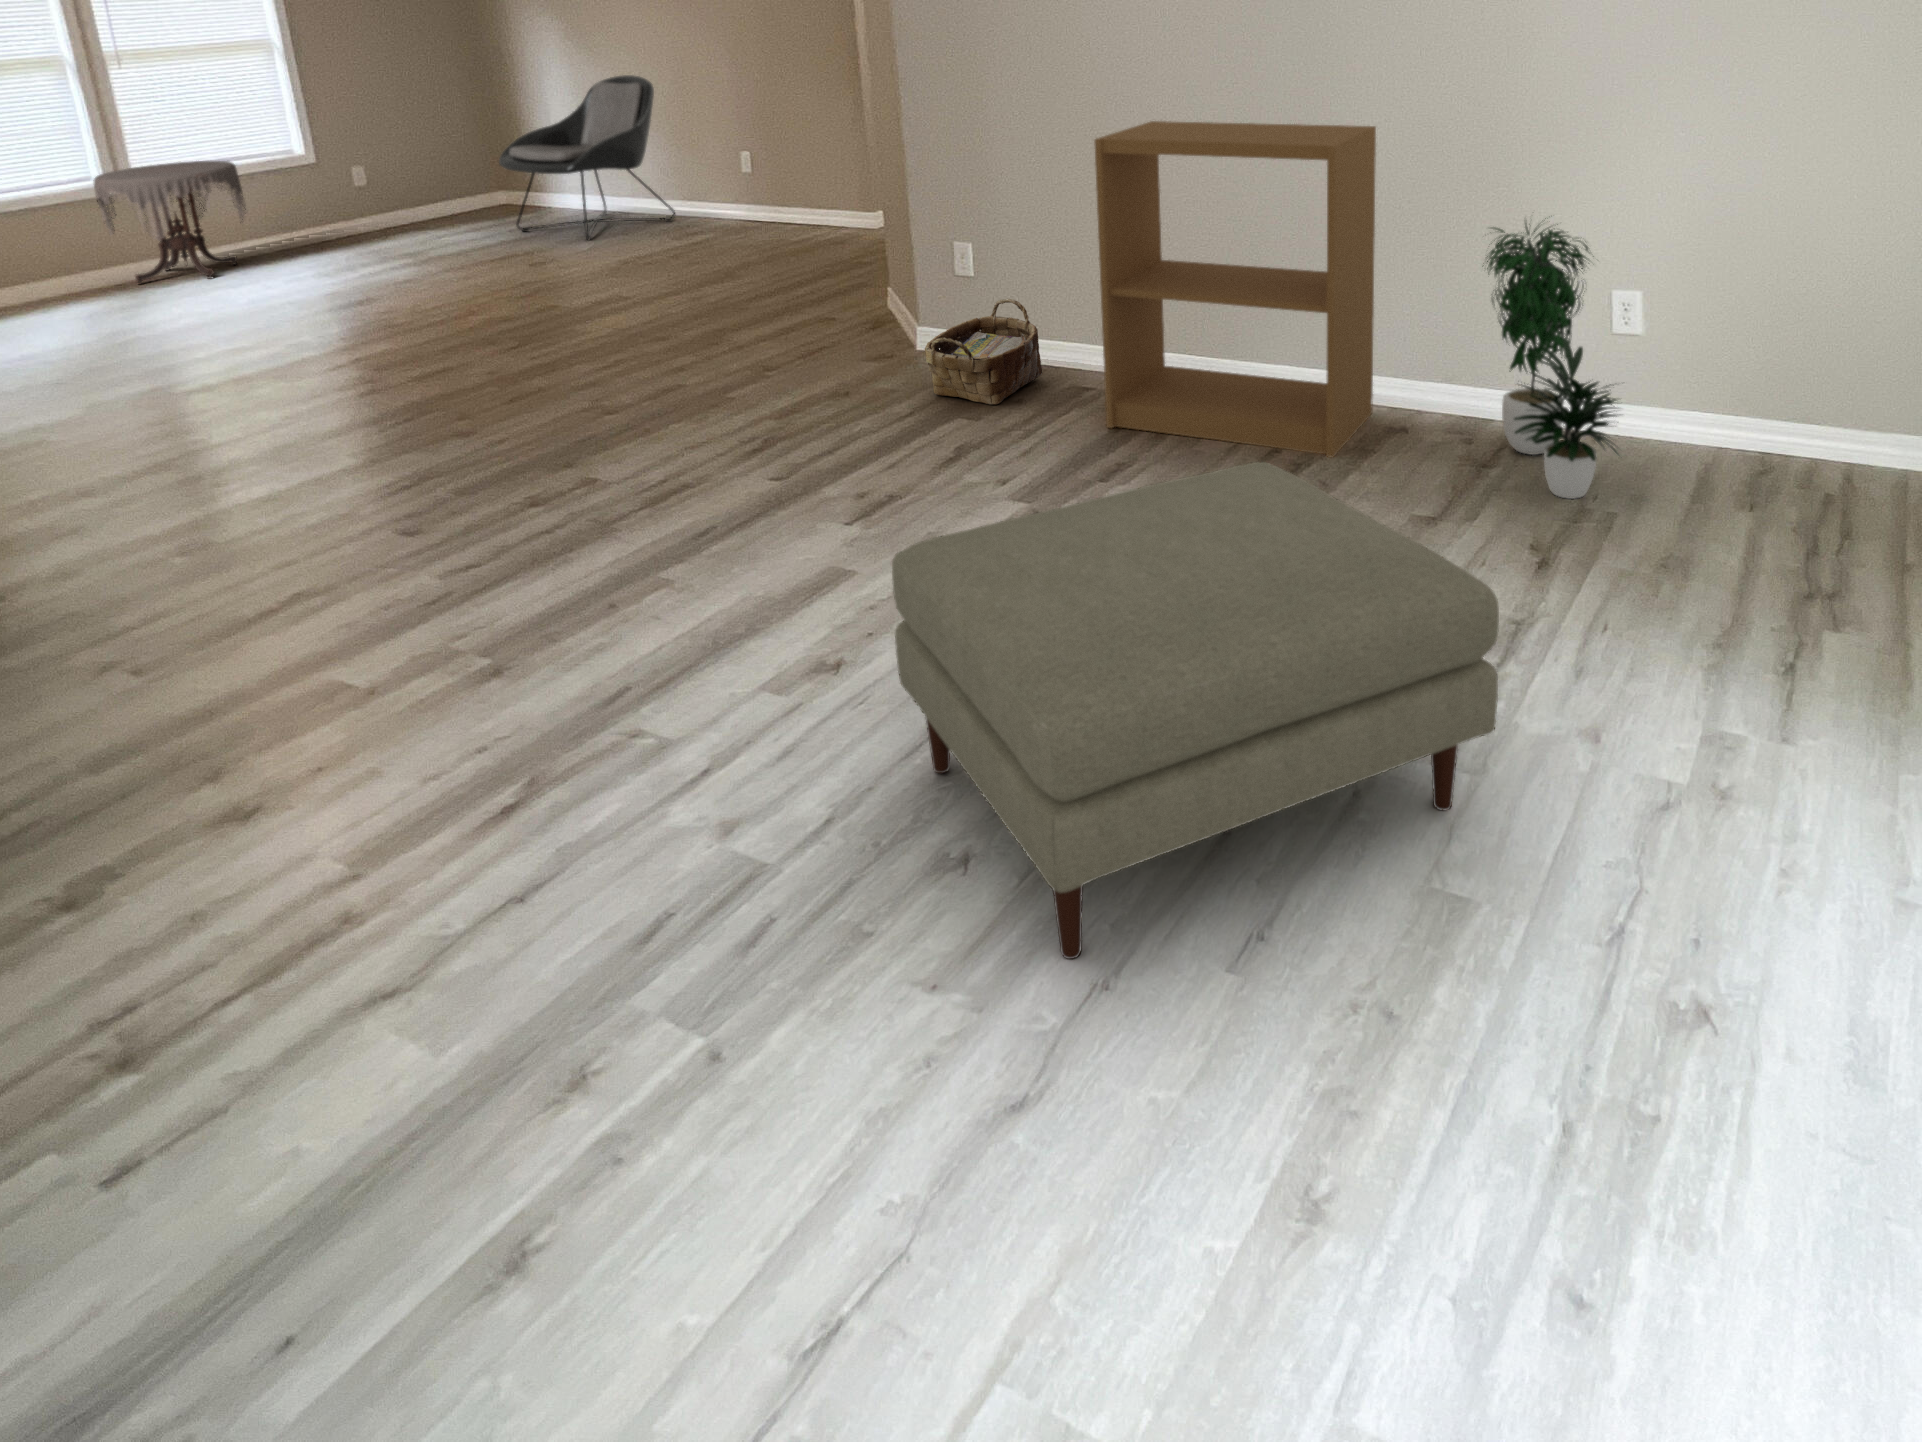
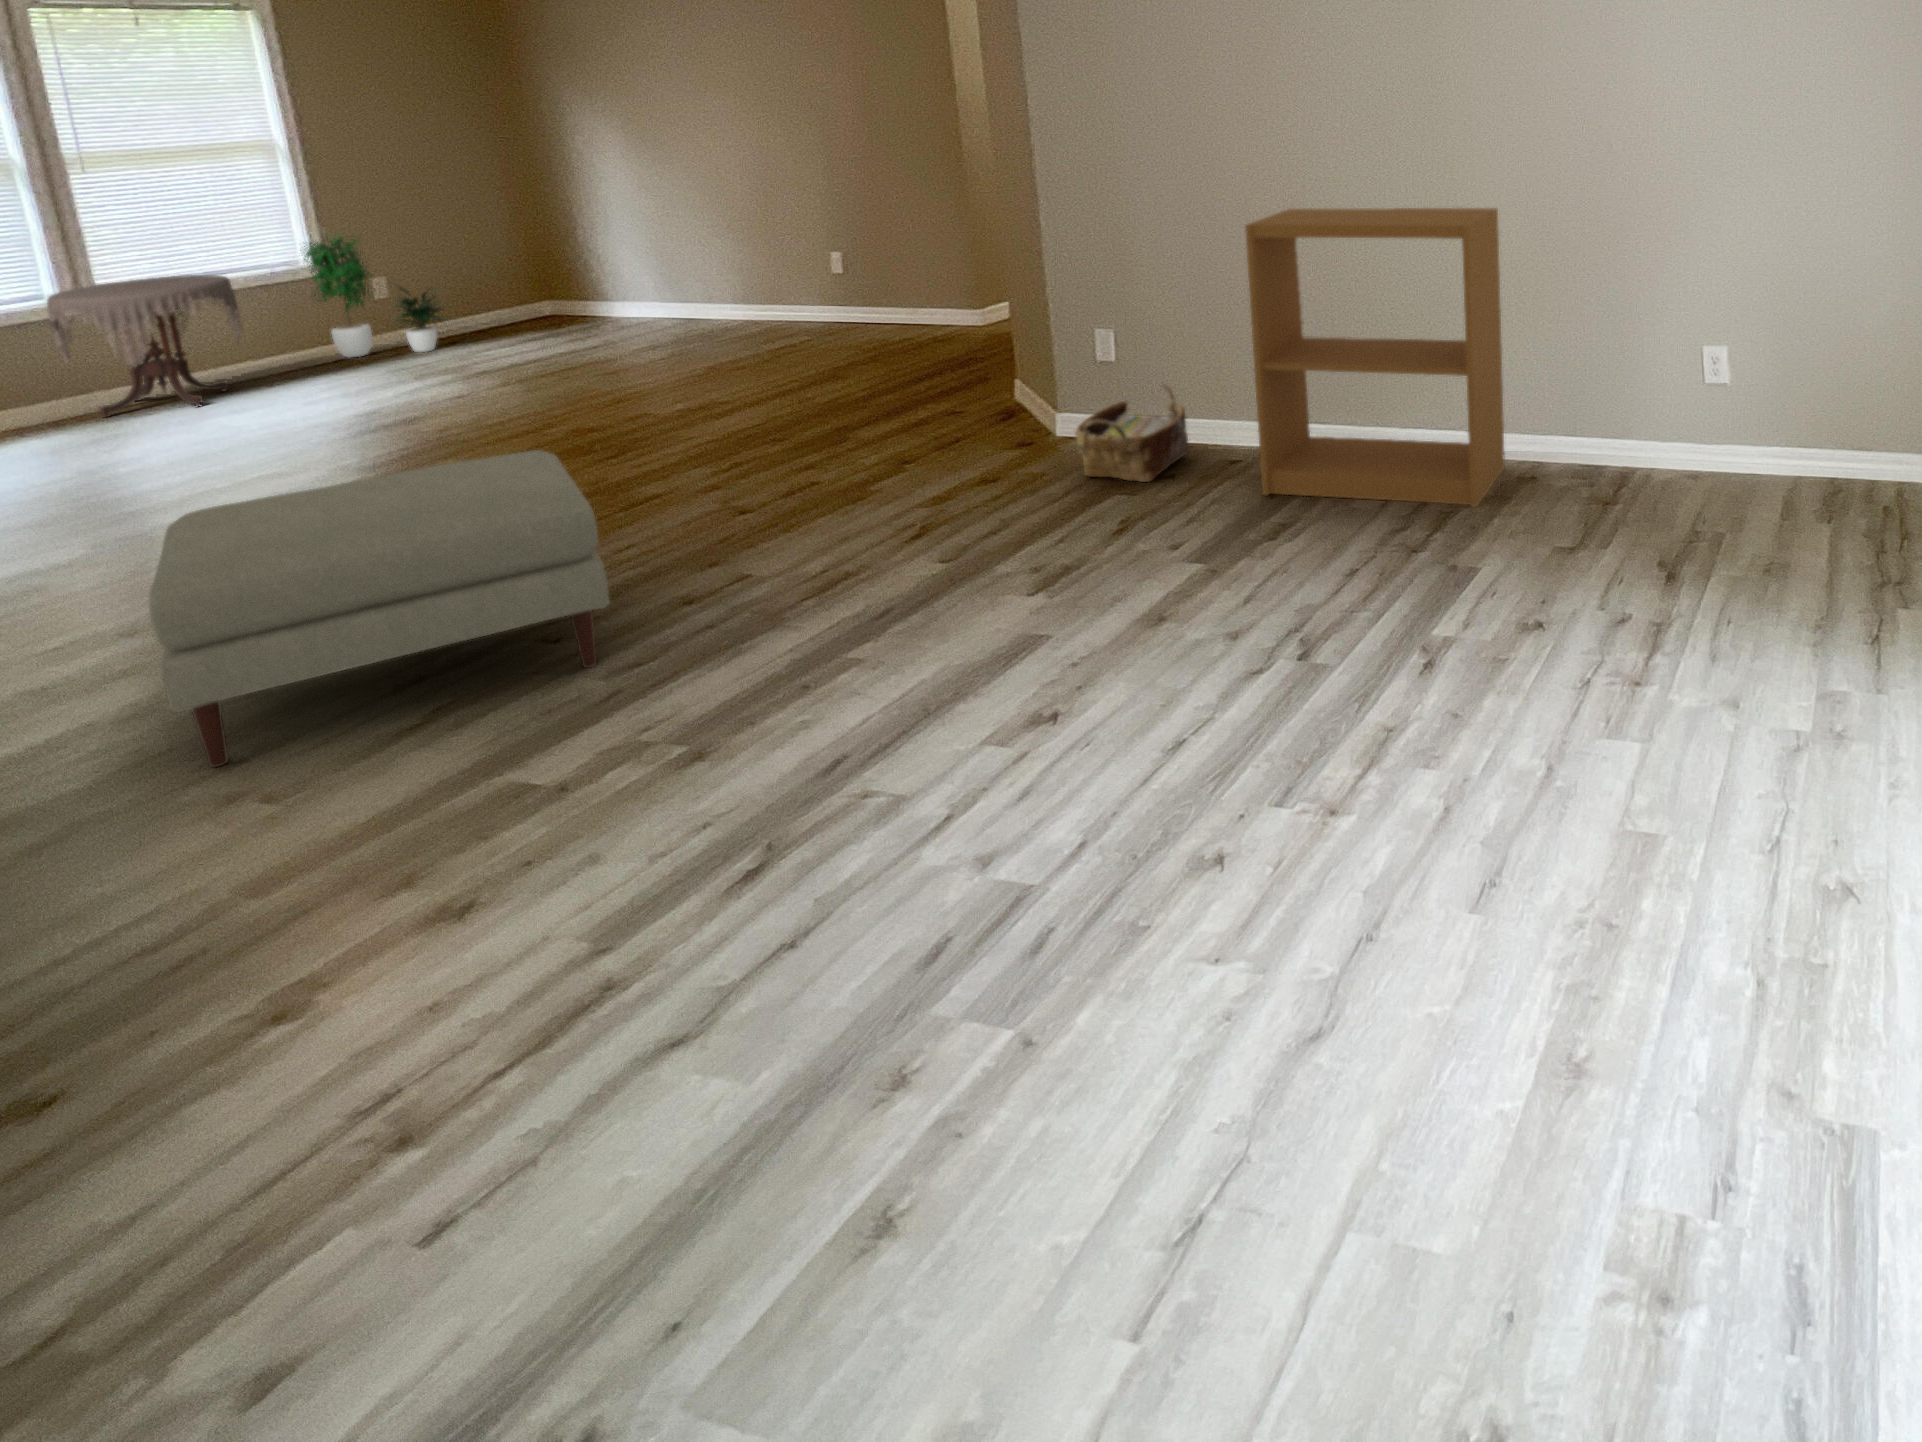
lounge chair: present [499,75,675,240] -> none [550,174,755,349]
potted plant: present [1482,218,1622,499] -> present [304,230,443,358]
ottoman: present [892,462,1499,959] -> present [149,450,609,767]

